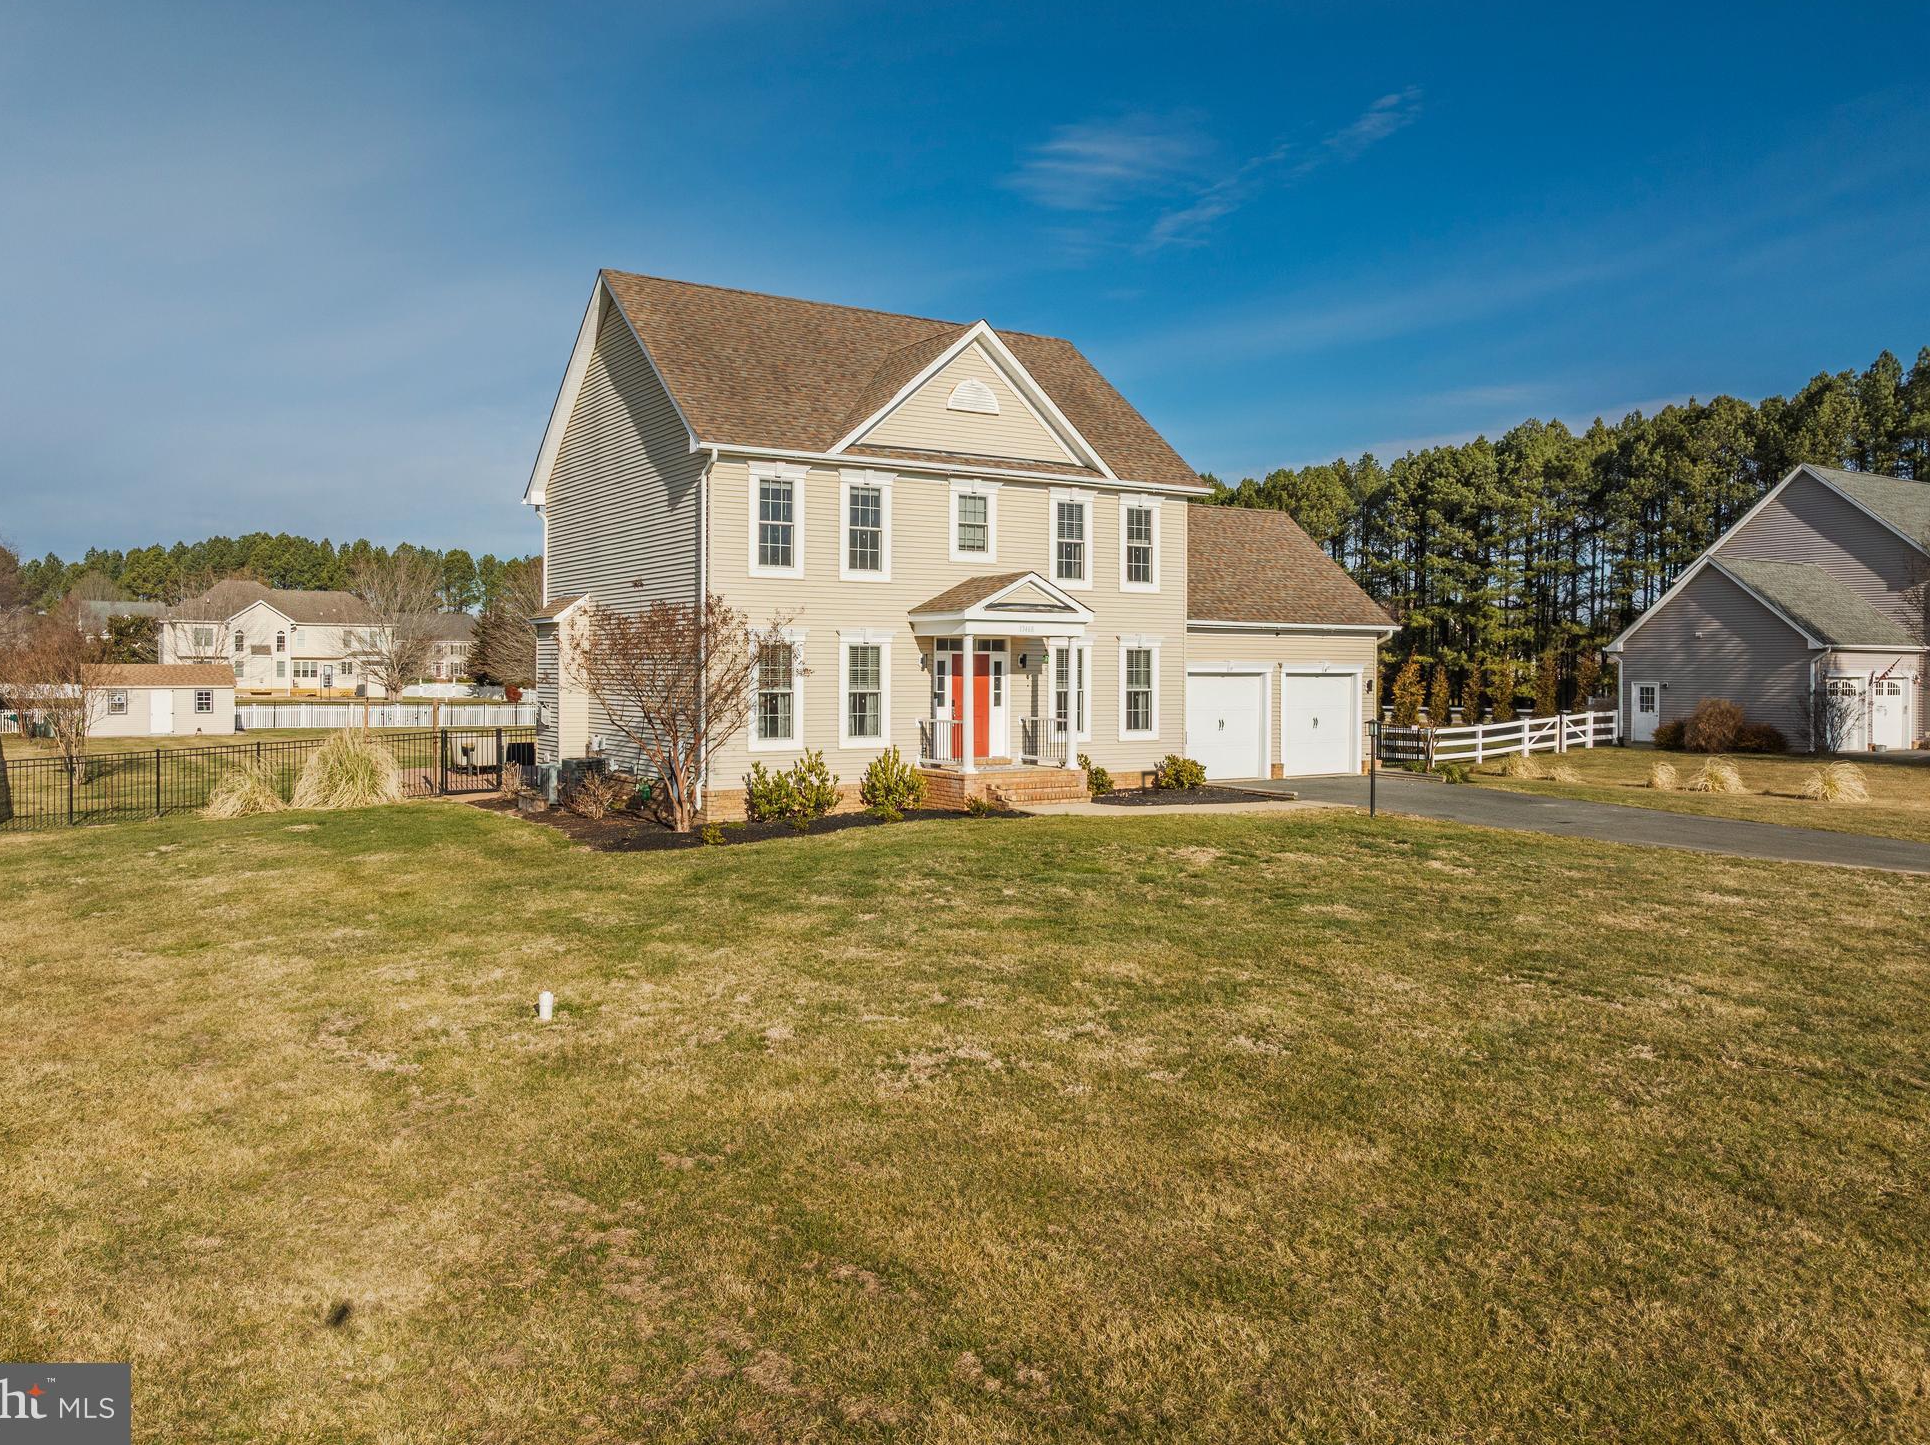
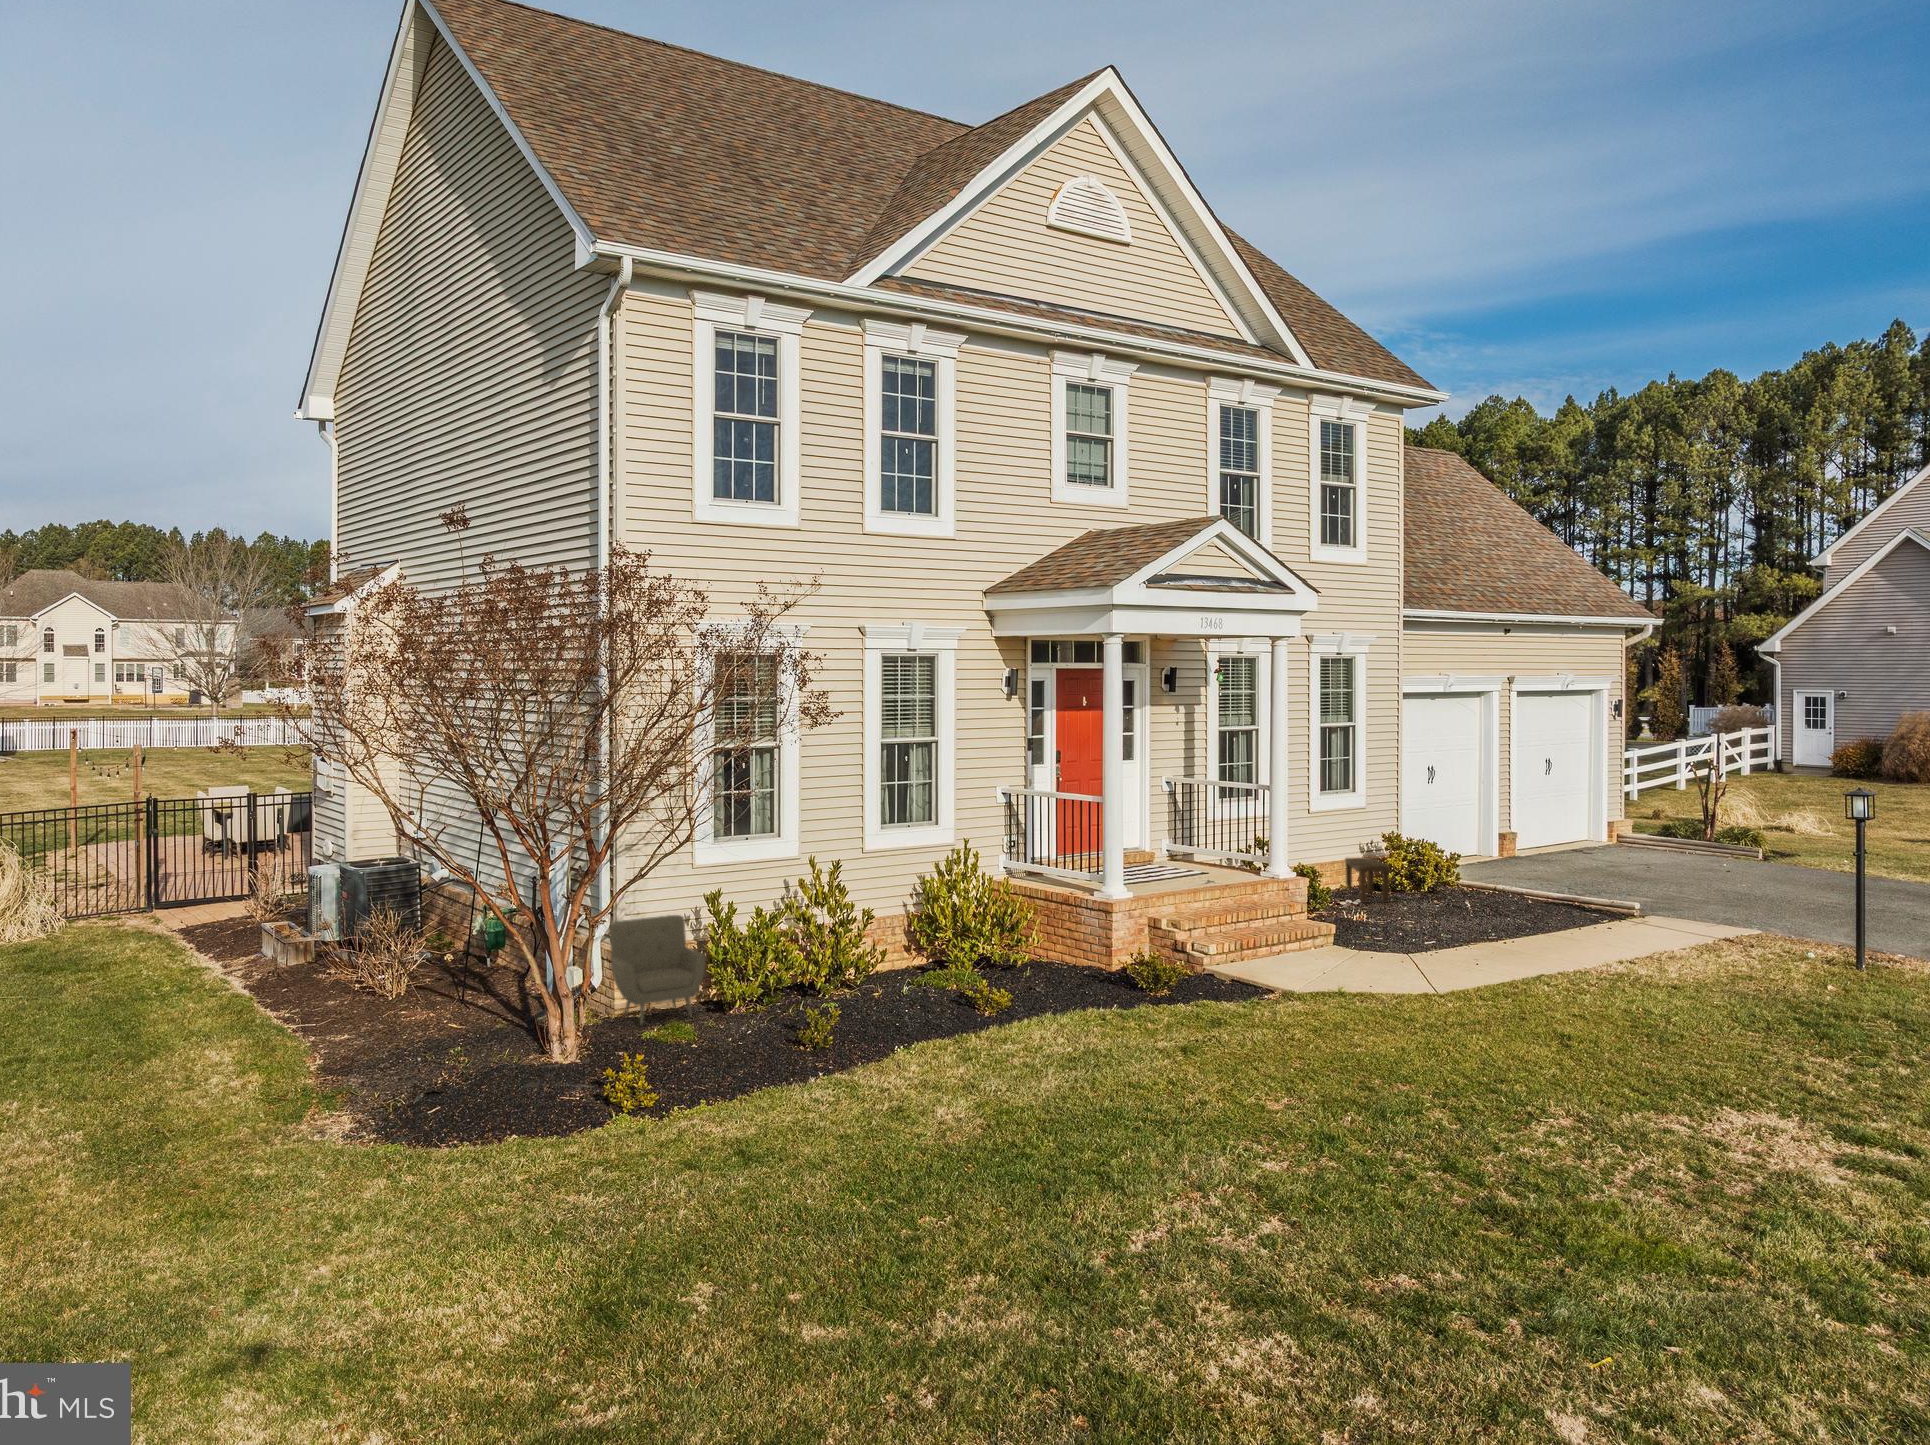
armchair: none [706,772,752,821] -> present [610,915,706,1025]

